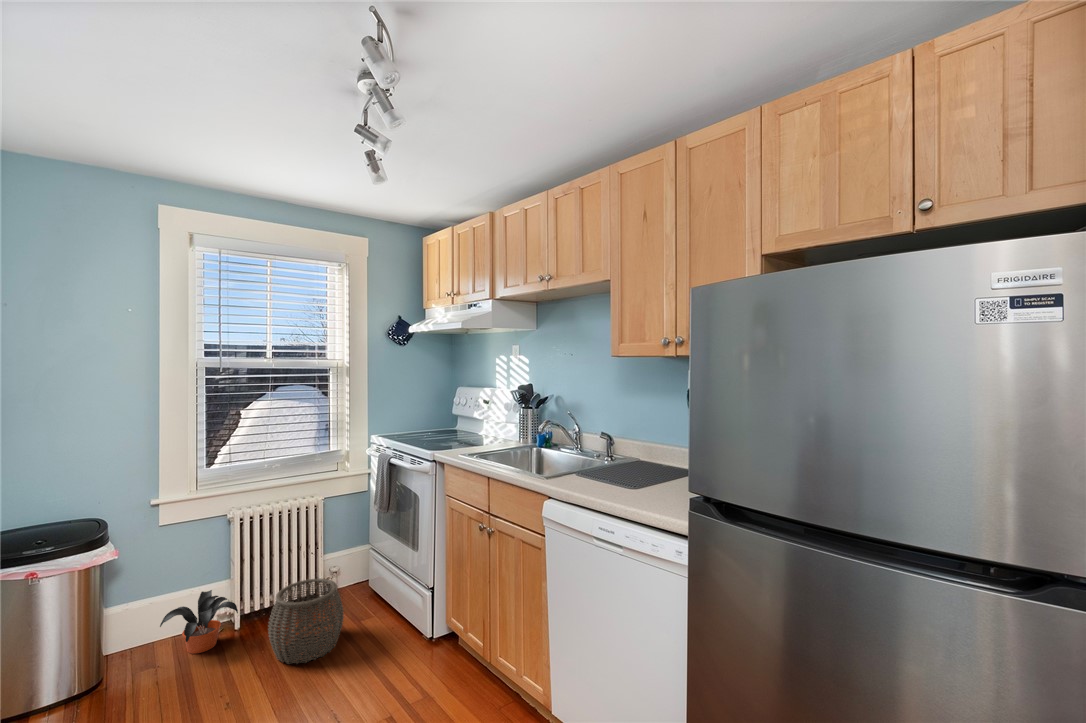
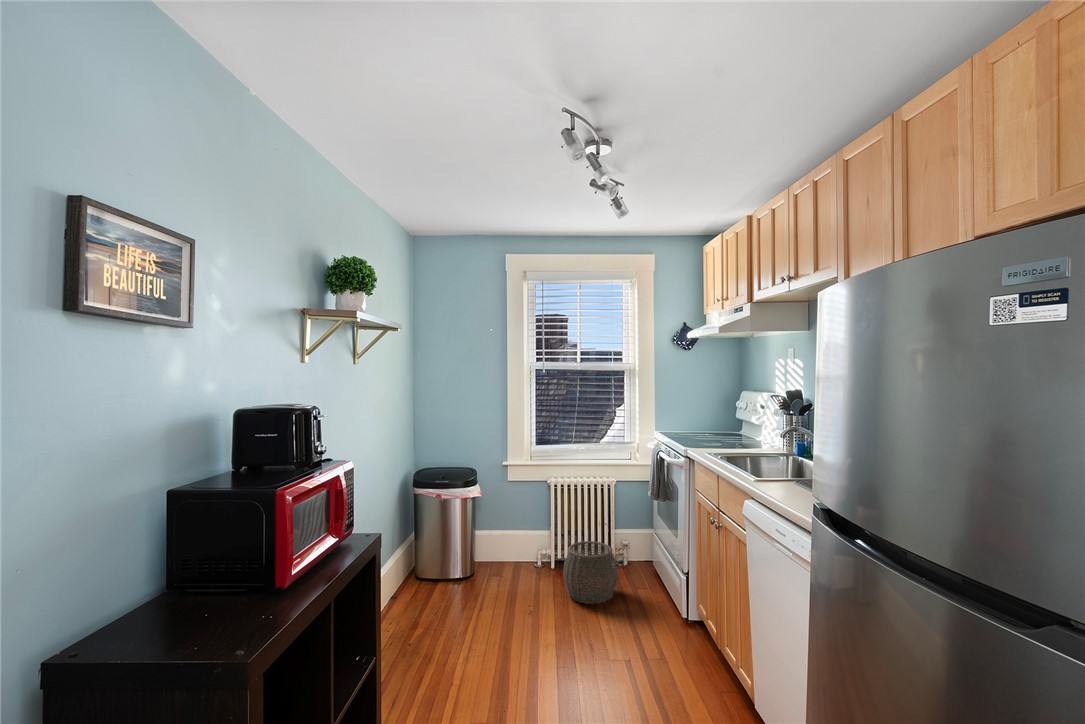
potted plant: present [160,590,238,654] -> none [504,534,549,576]

